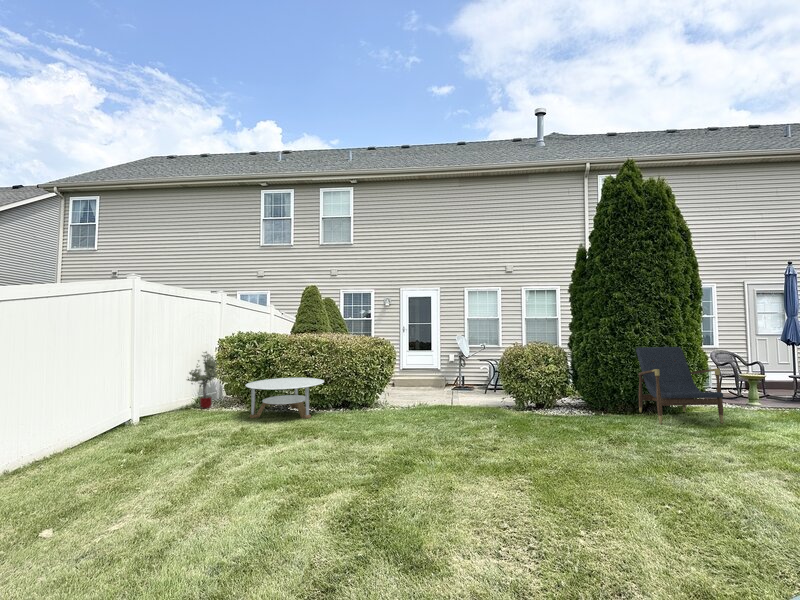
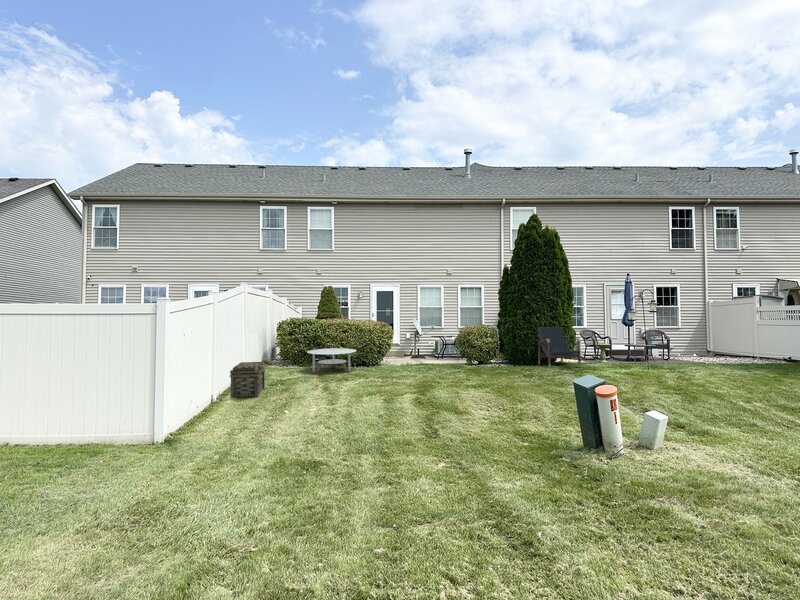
potted tree: present [187,352,219,409] -> none [259,332,279,370]
basket: none [29,399,127,473] -> present [230,359,265,398]

